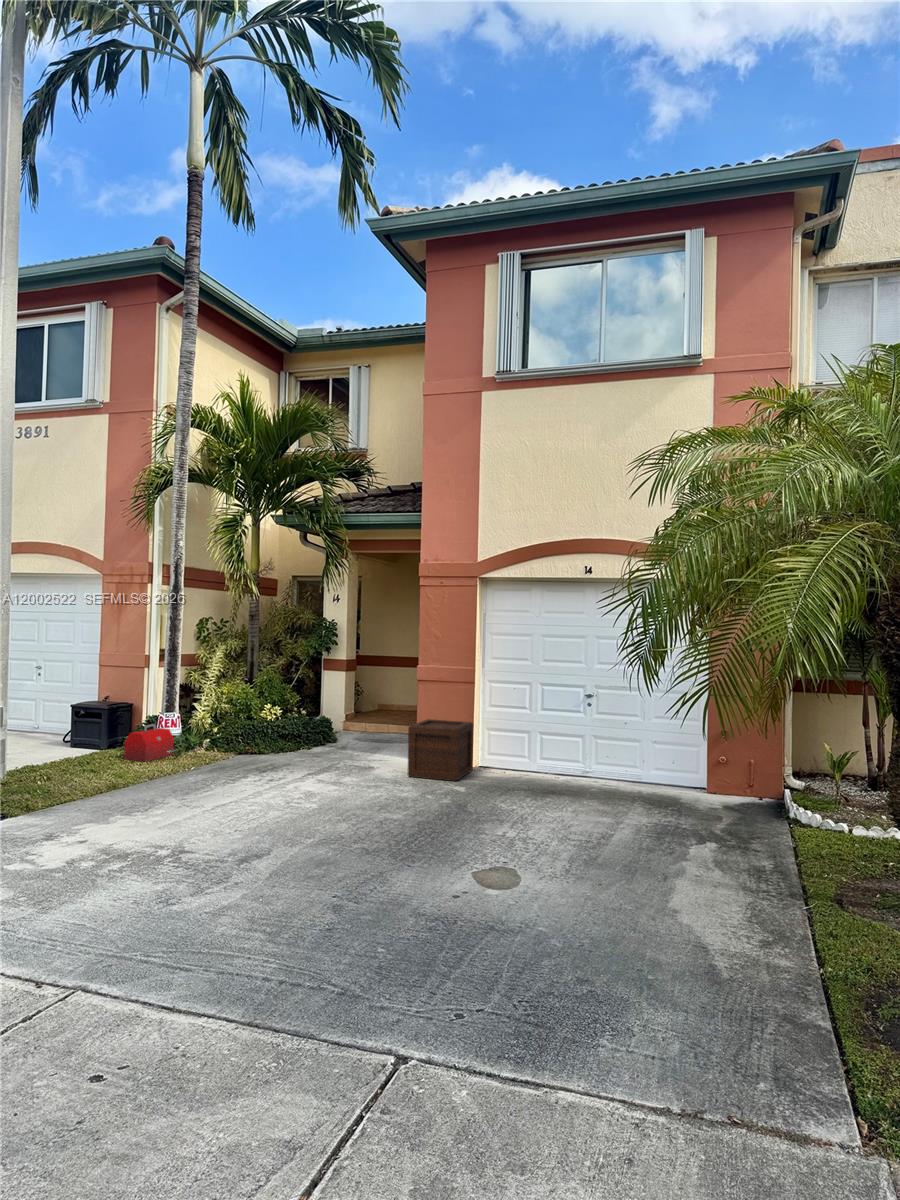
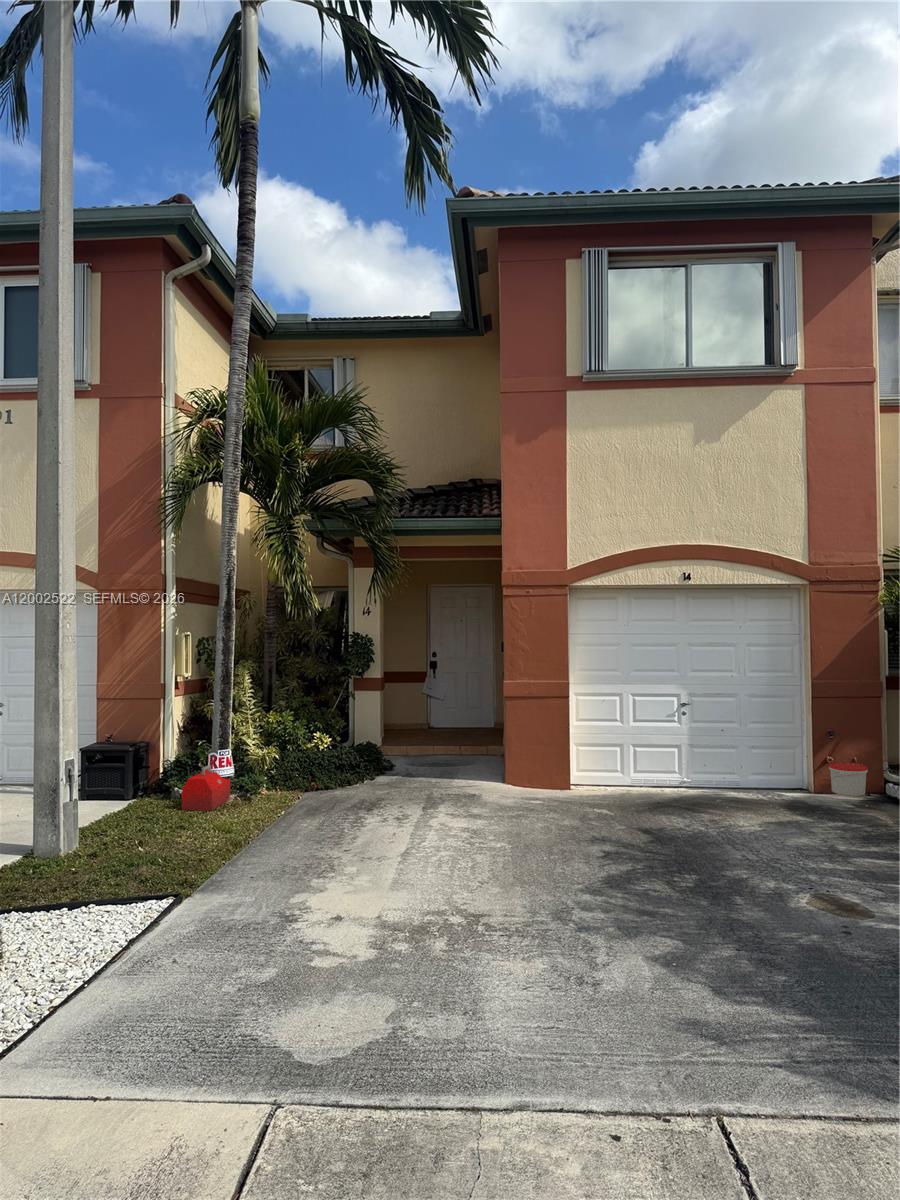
wooden crate: present [408,719,473,781] -> none [520,737,577,801]
bucket: none [725,767,764,802] -> present [829,762,868,796]

